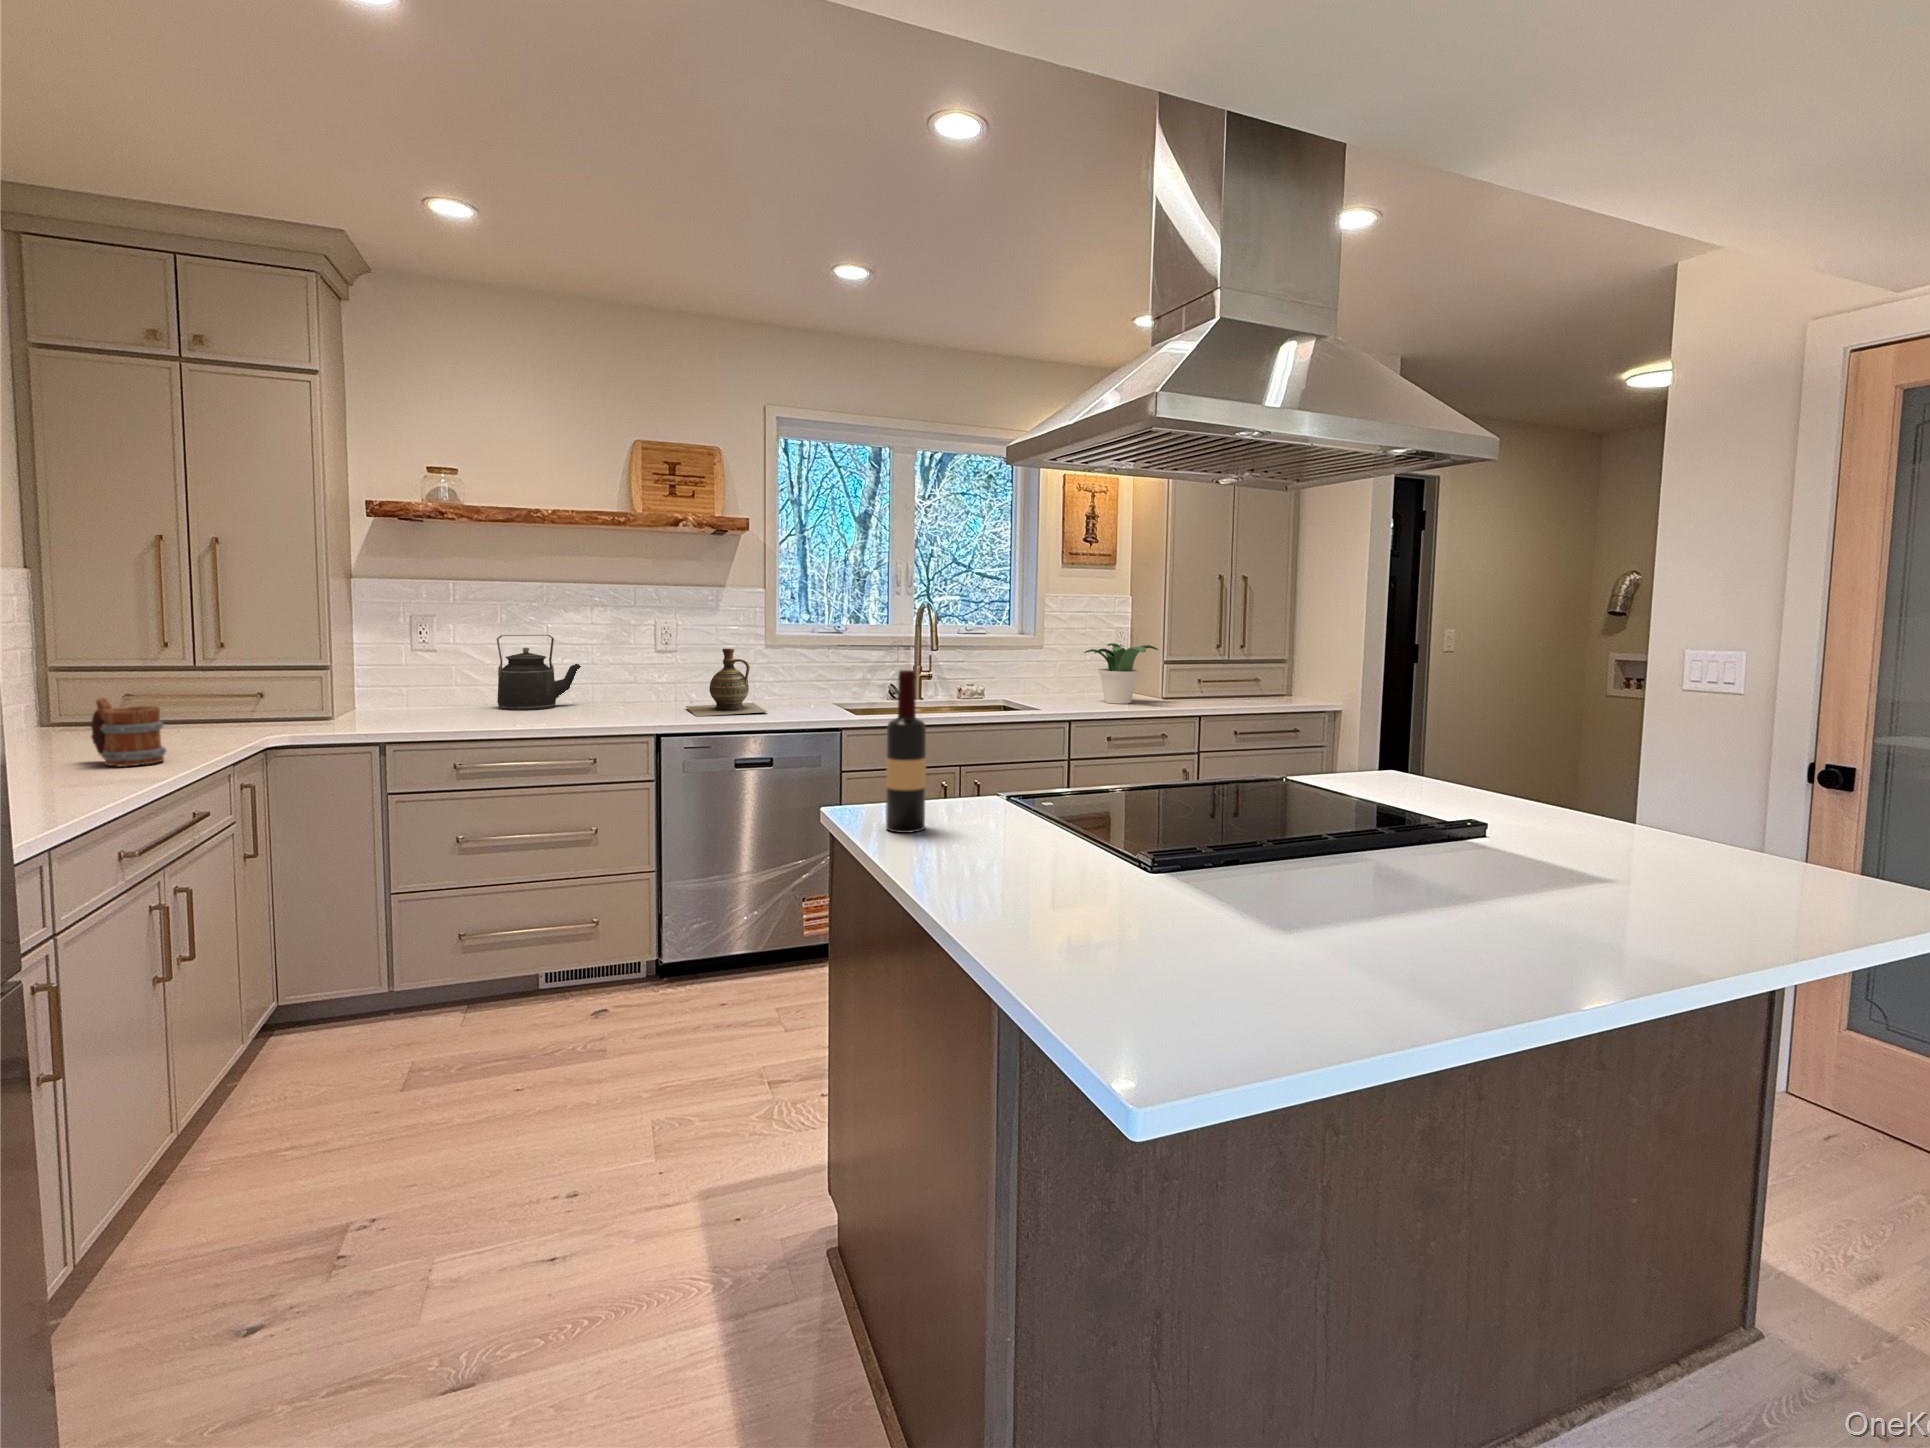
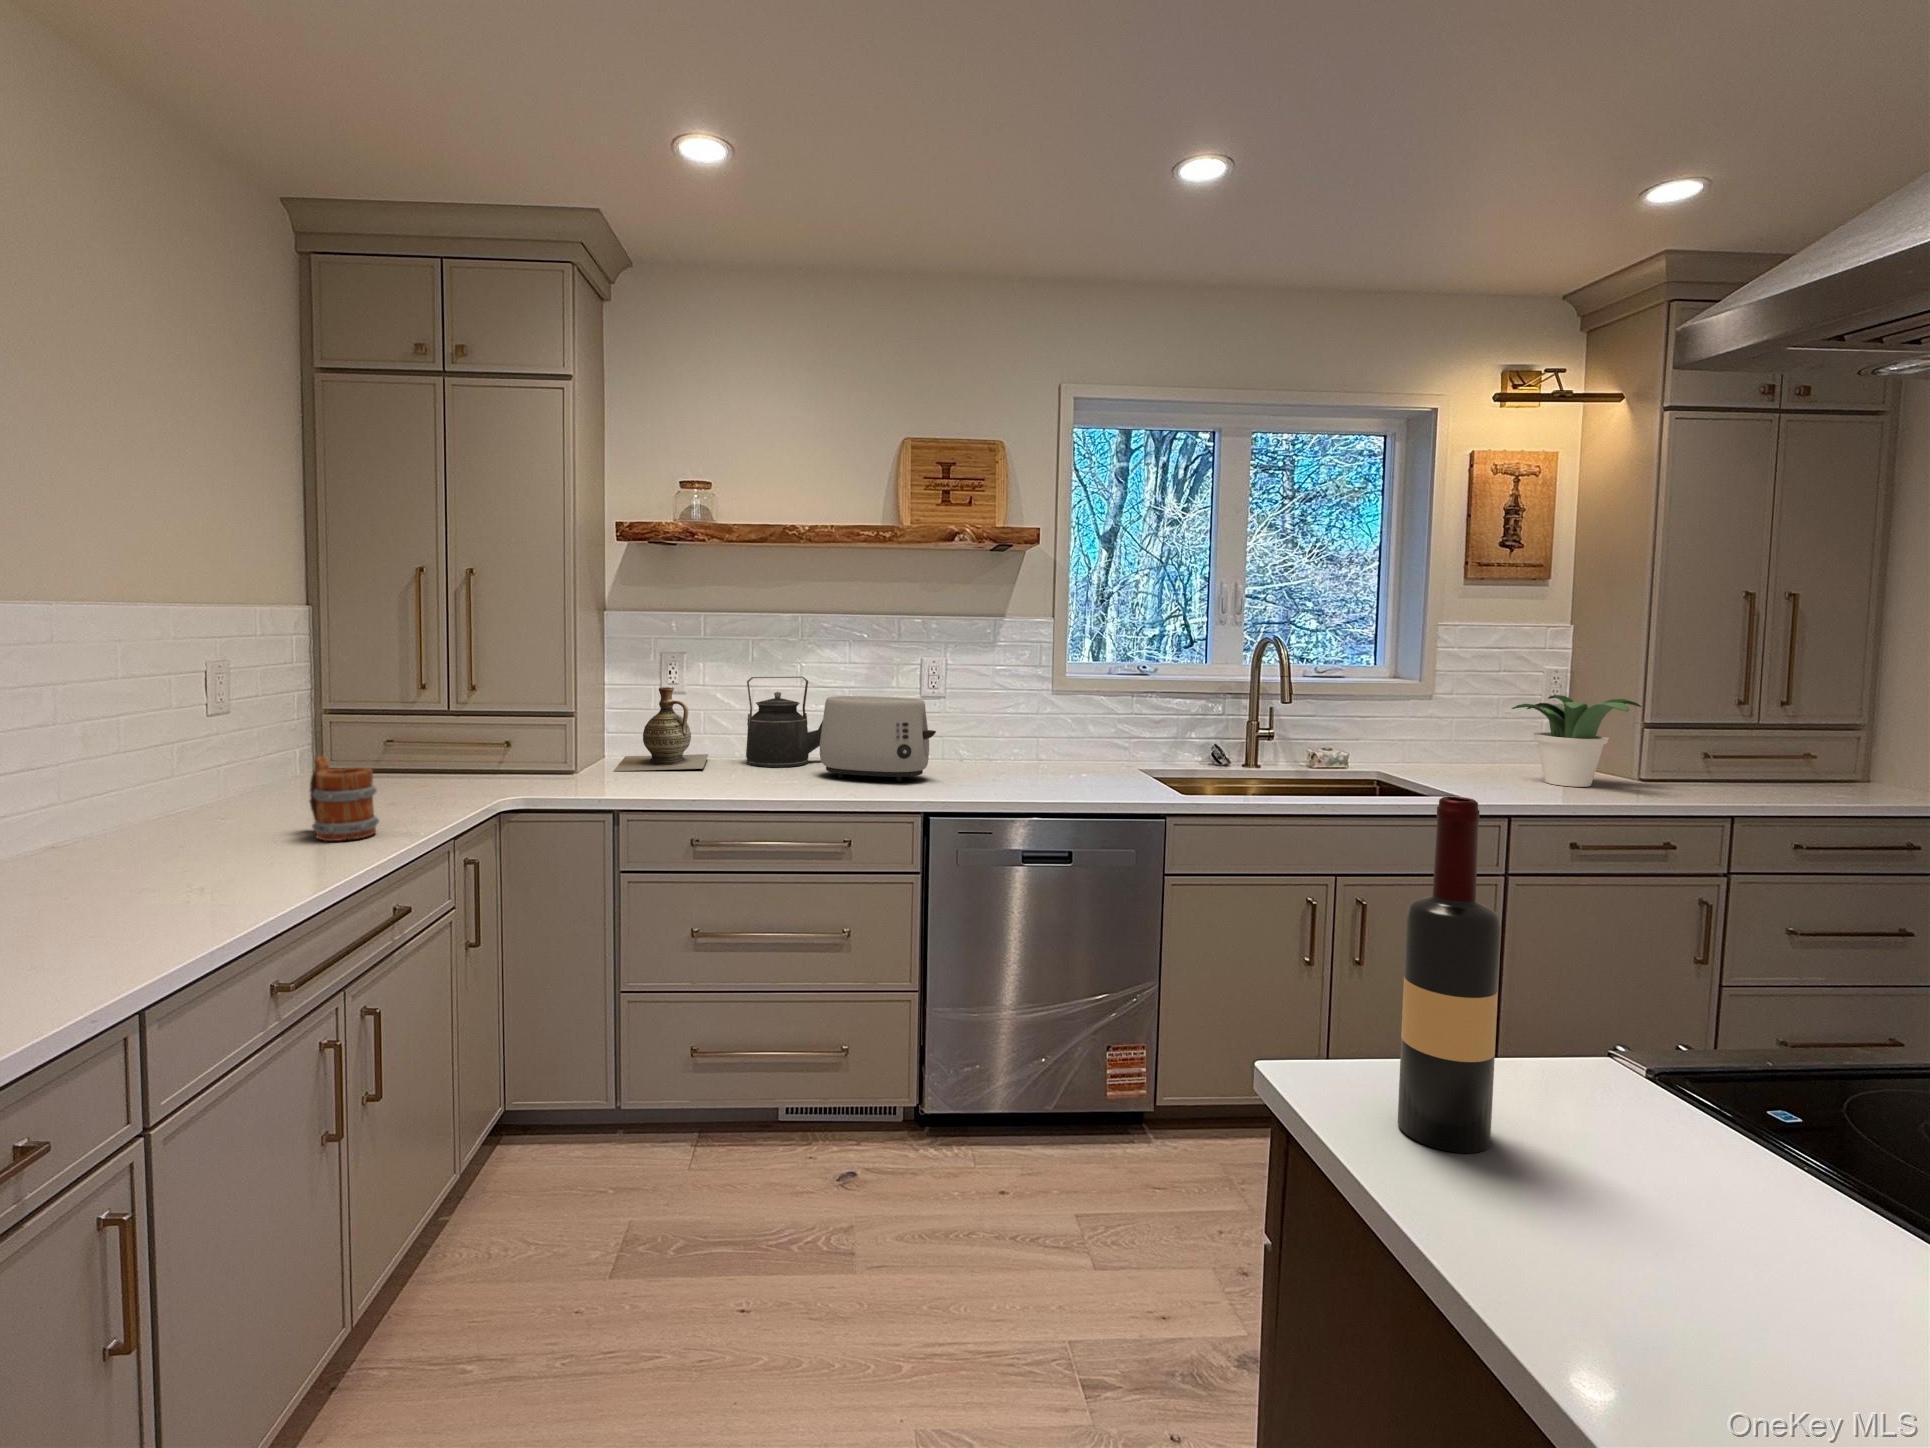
toaster: none [567,649,666,715] -> present [820,696,936,781]
ceramic jug: present [686,649,767,716] -> present [614,687,708,771]

